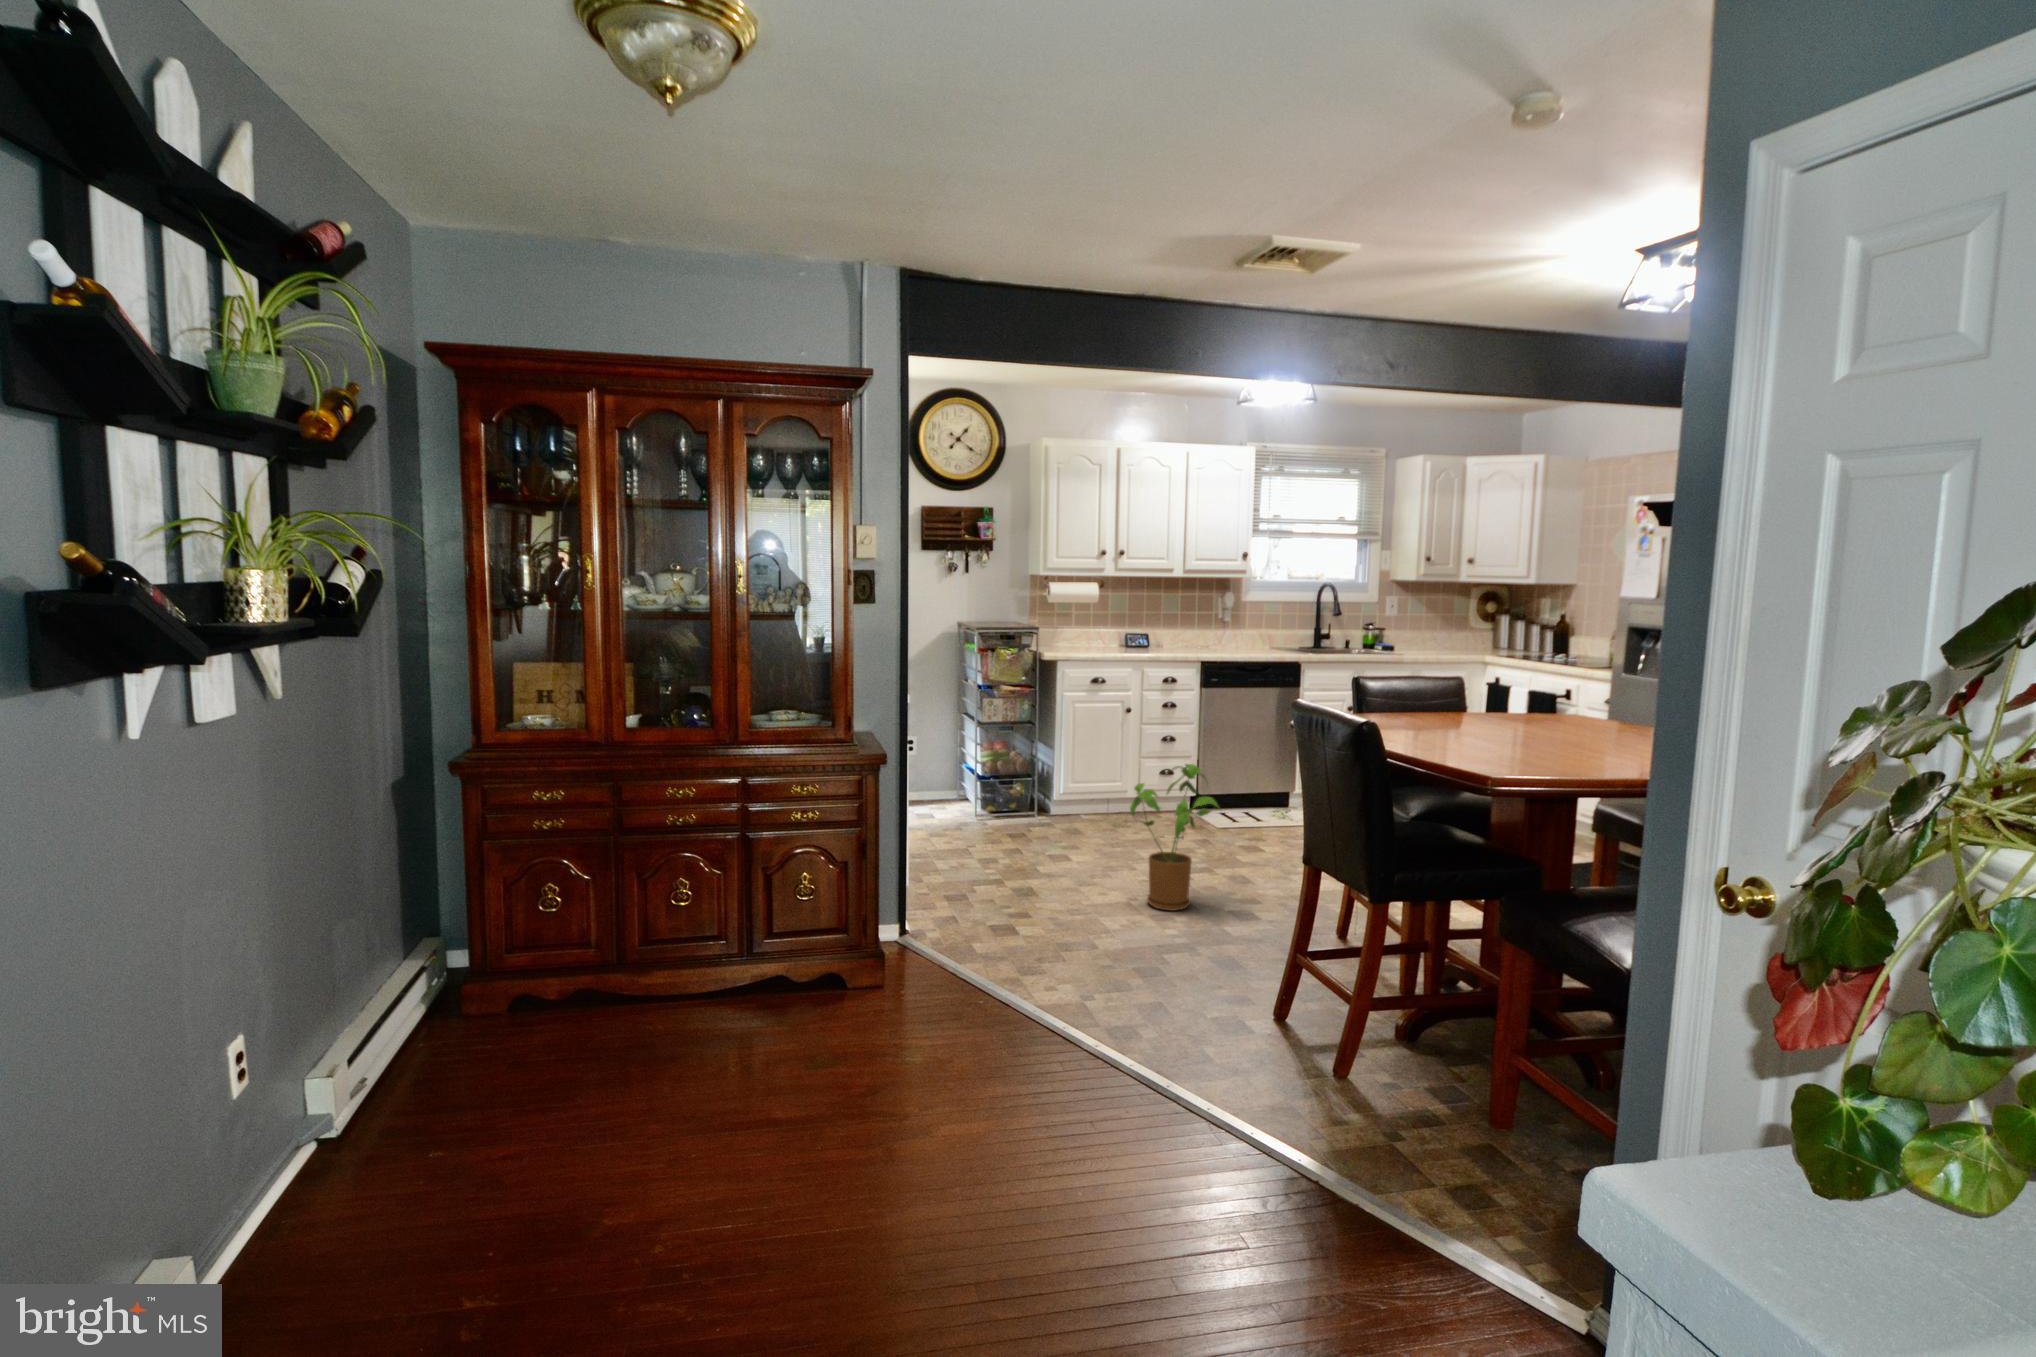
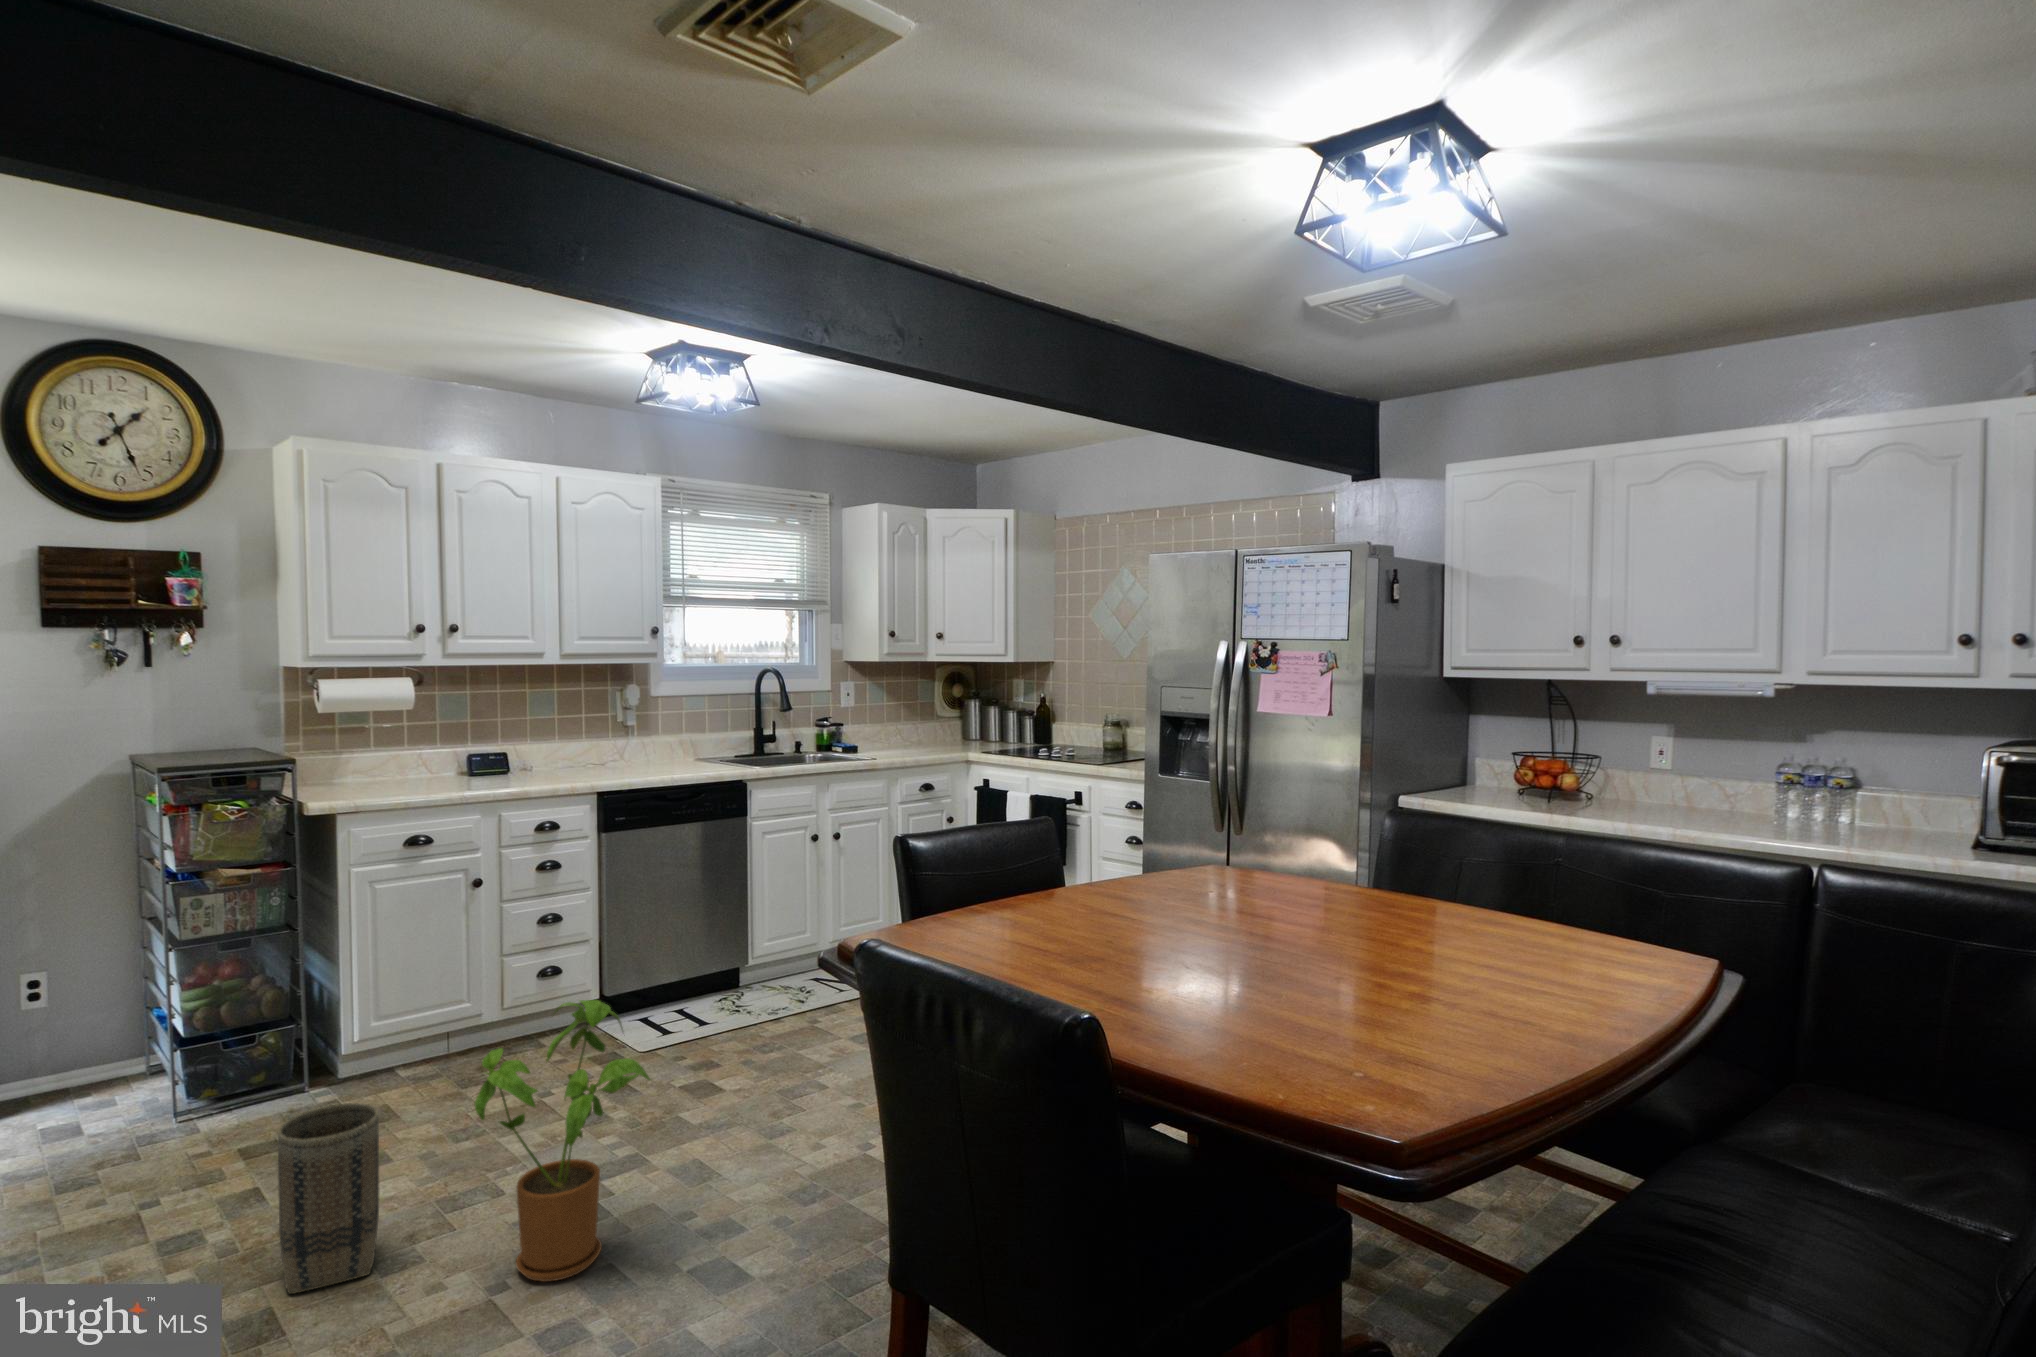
basket: none [1038,803,1083,890] -> present [278,1103,379,1294]

